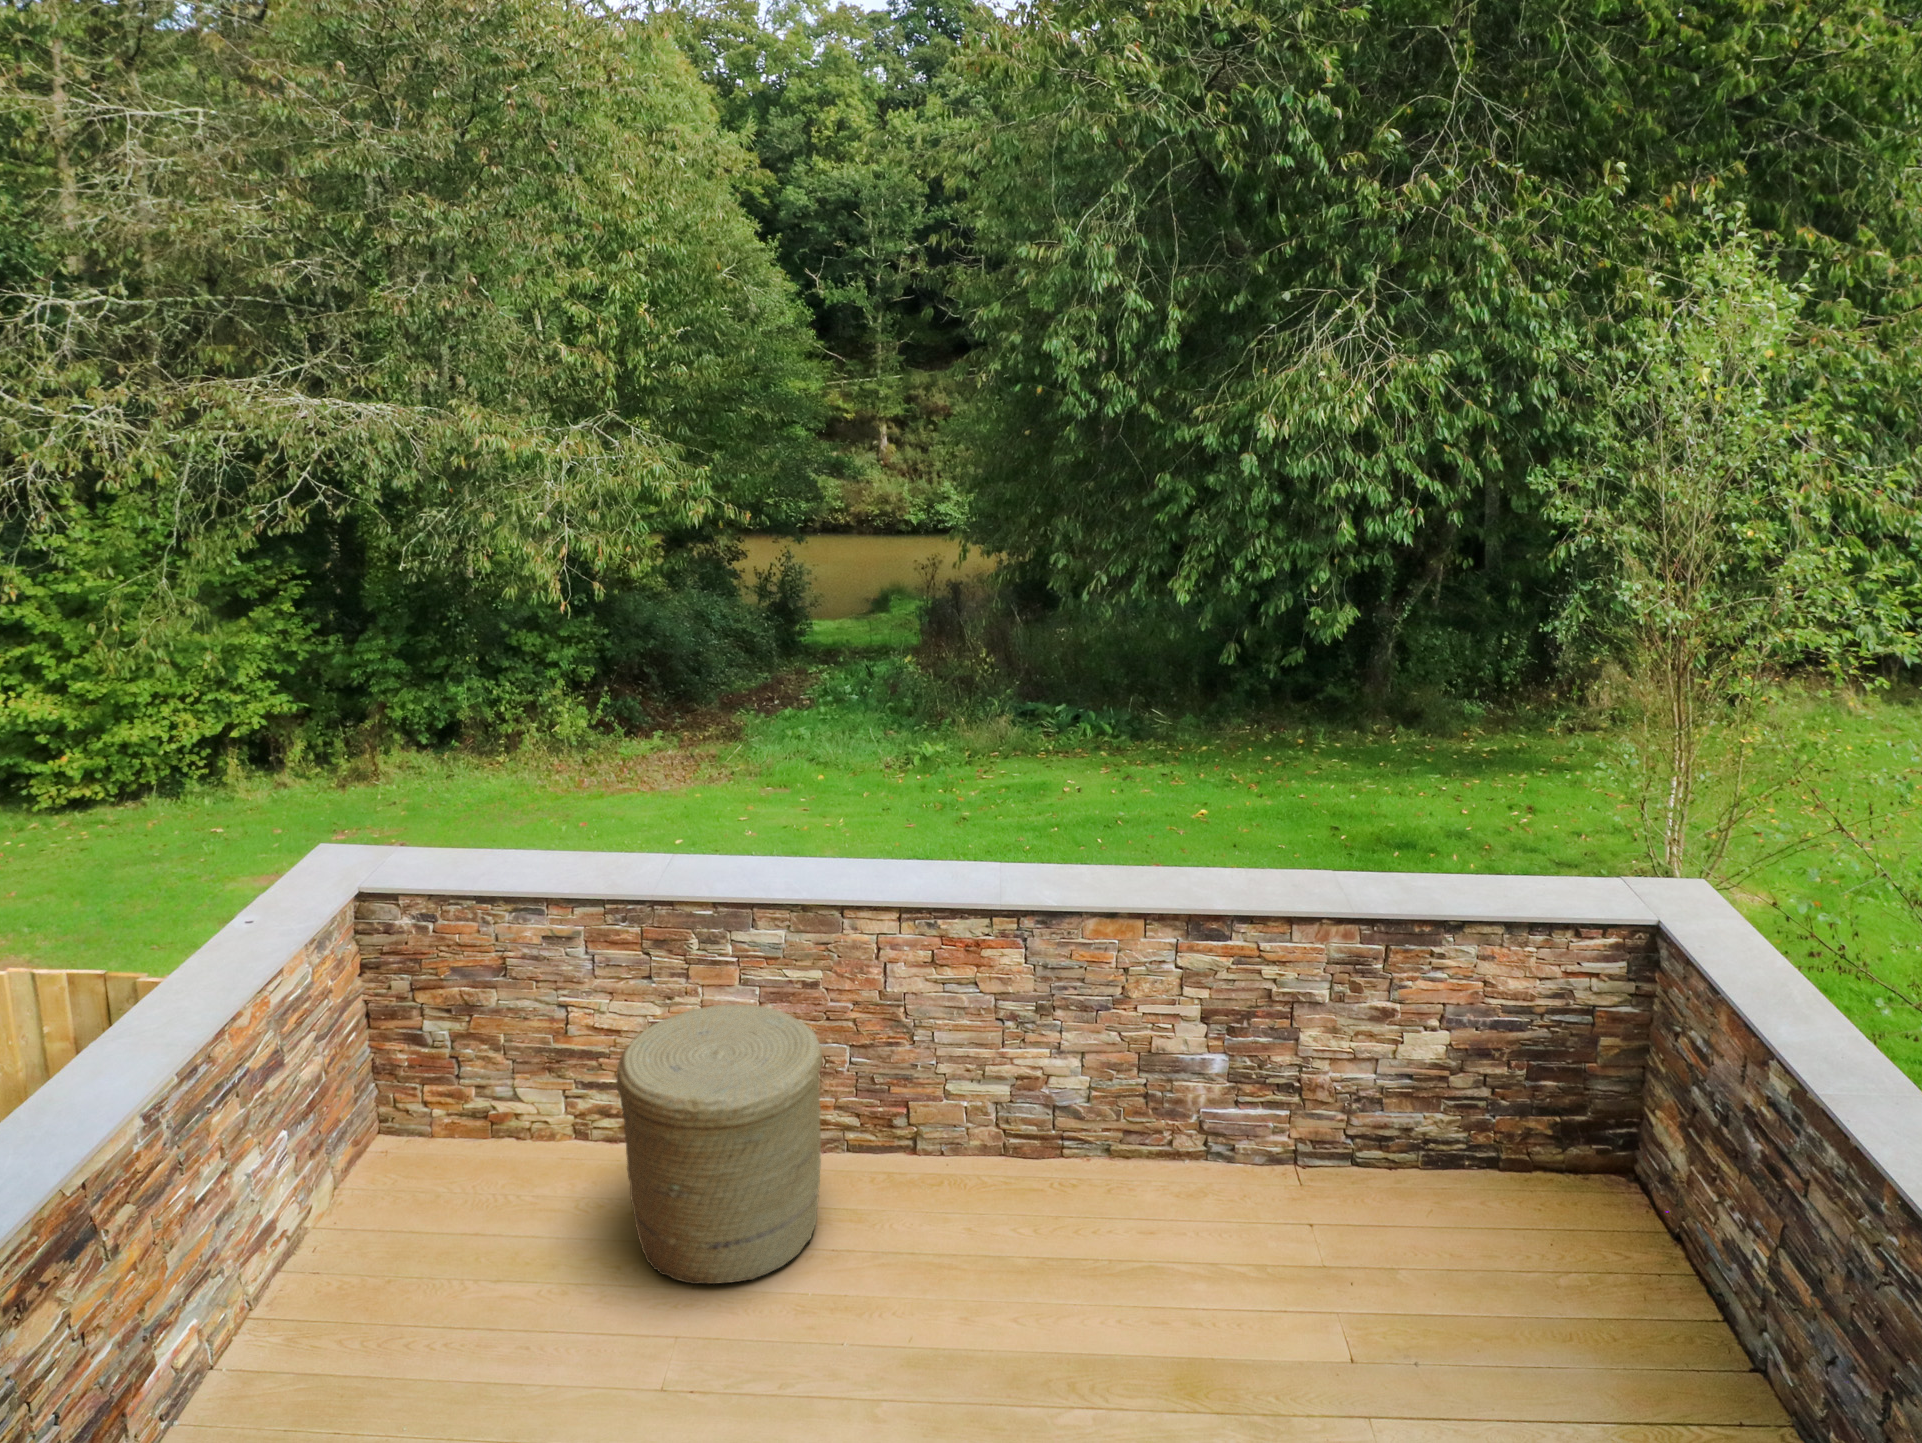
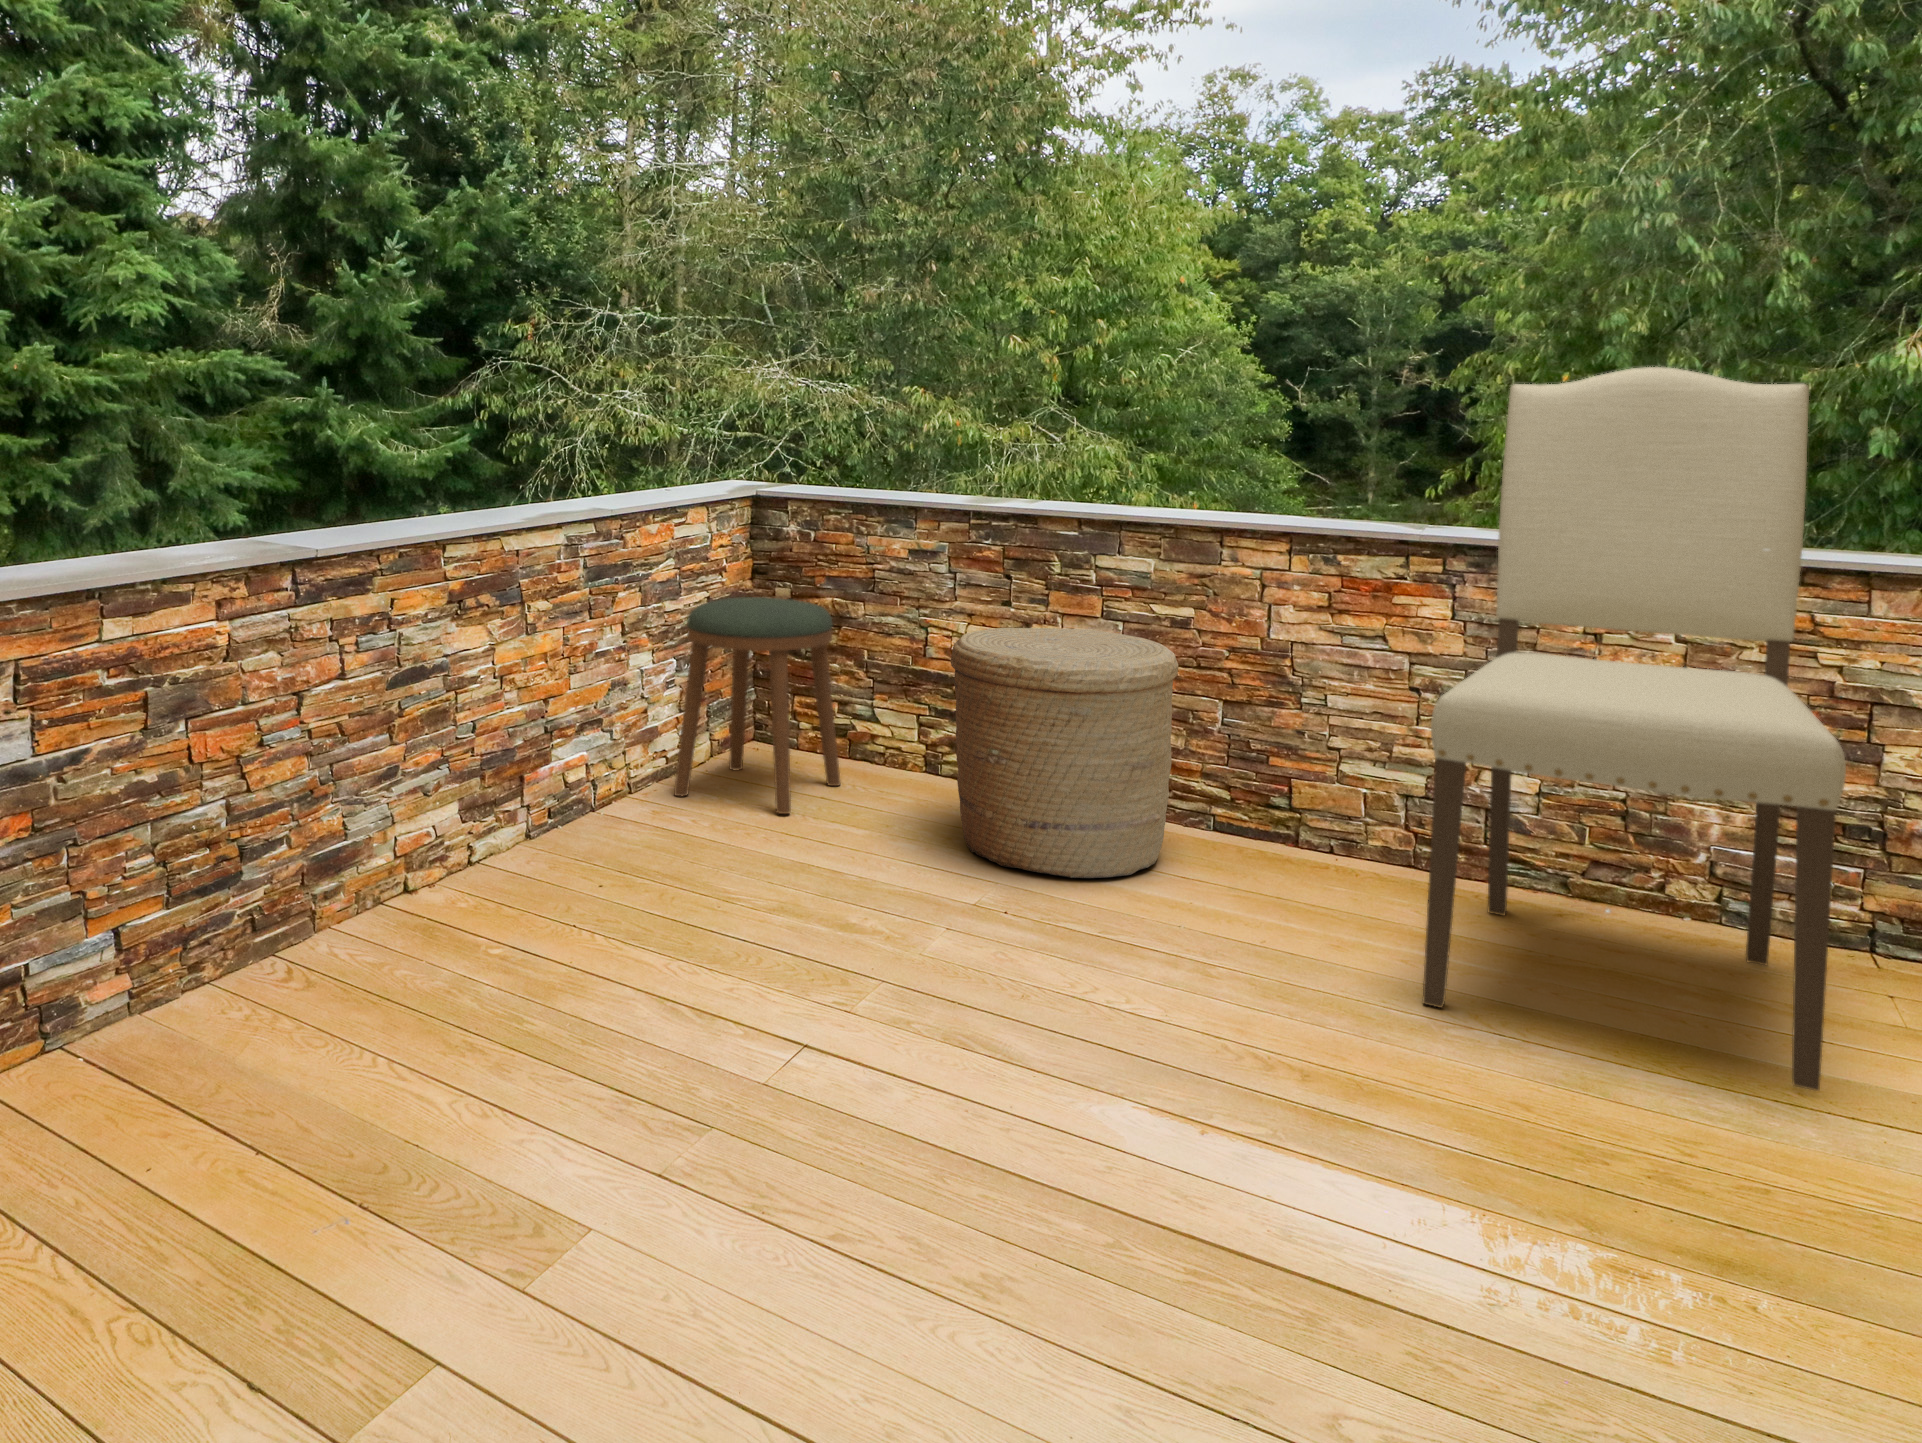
chair: none [1054,775,1317,1368] -> present [1423,367,1846,1091]
stool: none [314,1015,493,1273] -> present [674,597,841,814]

